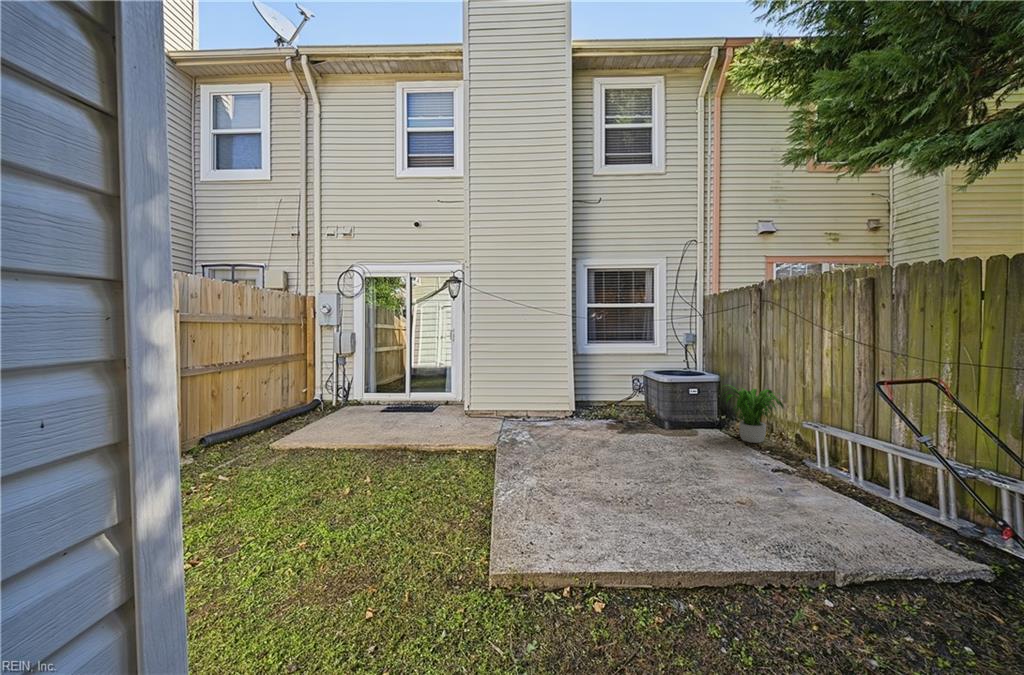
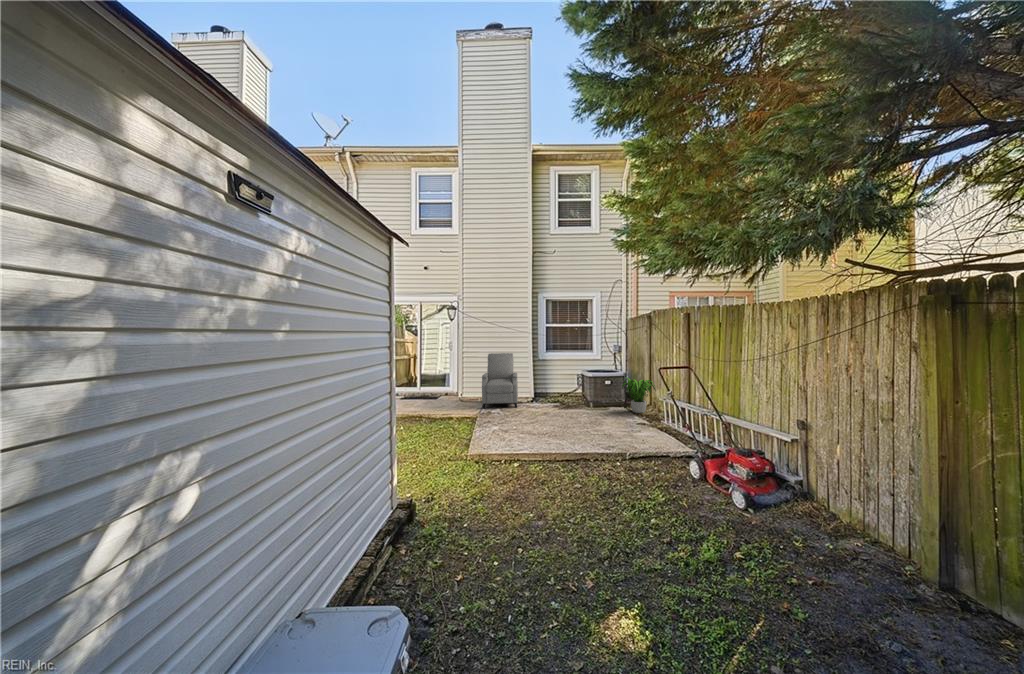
chair: none [500,346,554,430] -> present [482,353,518,408]

